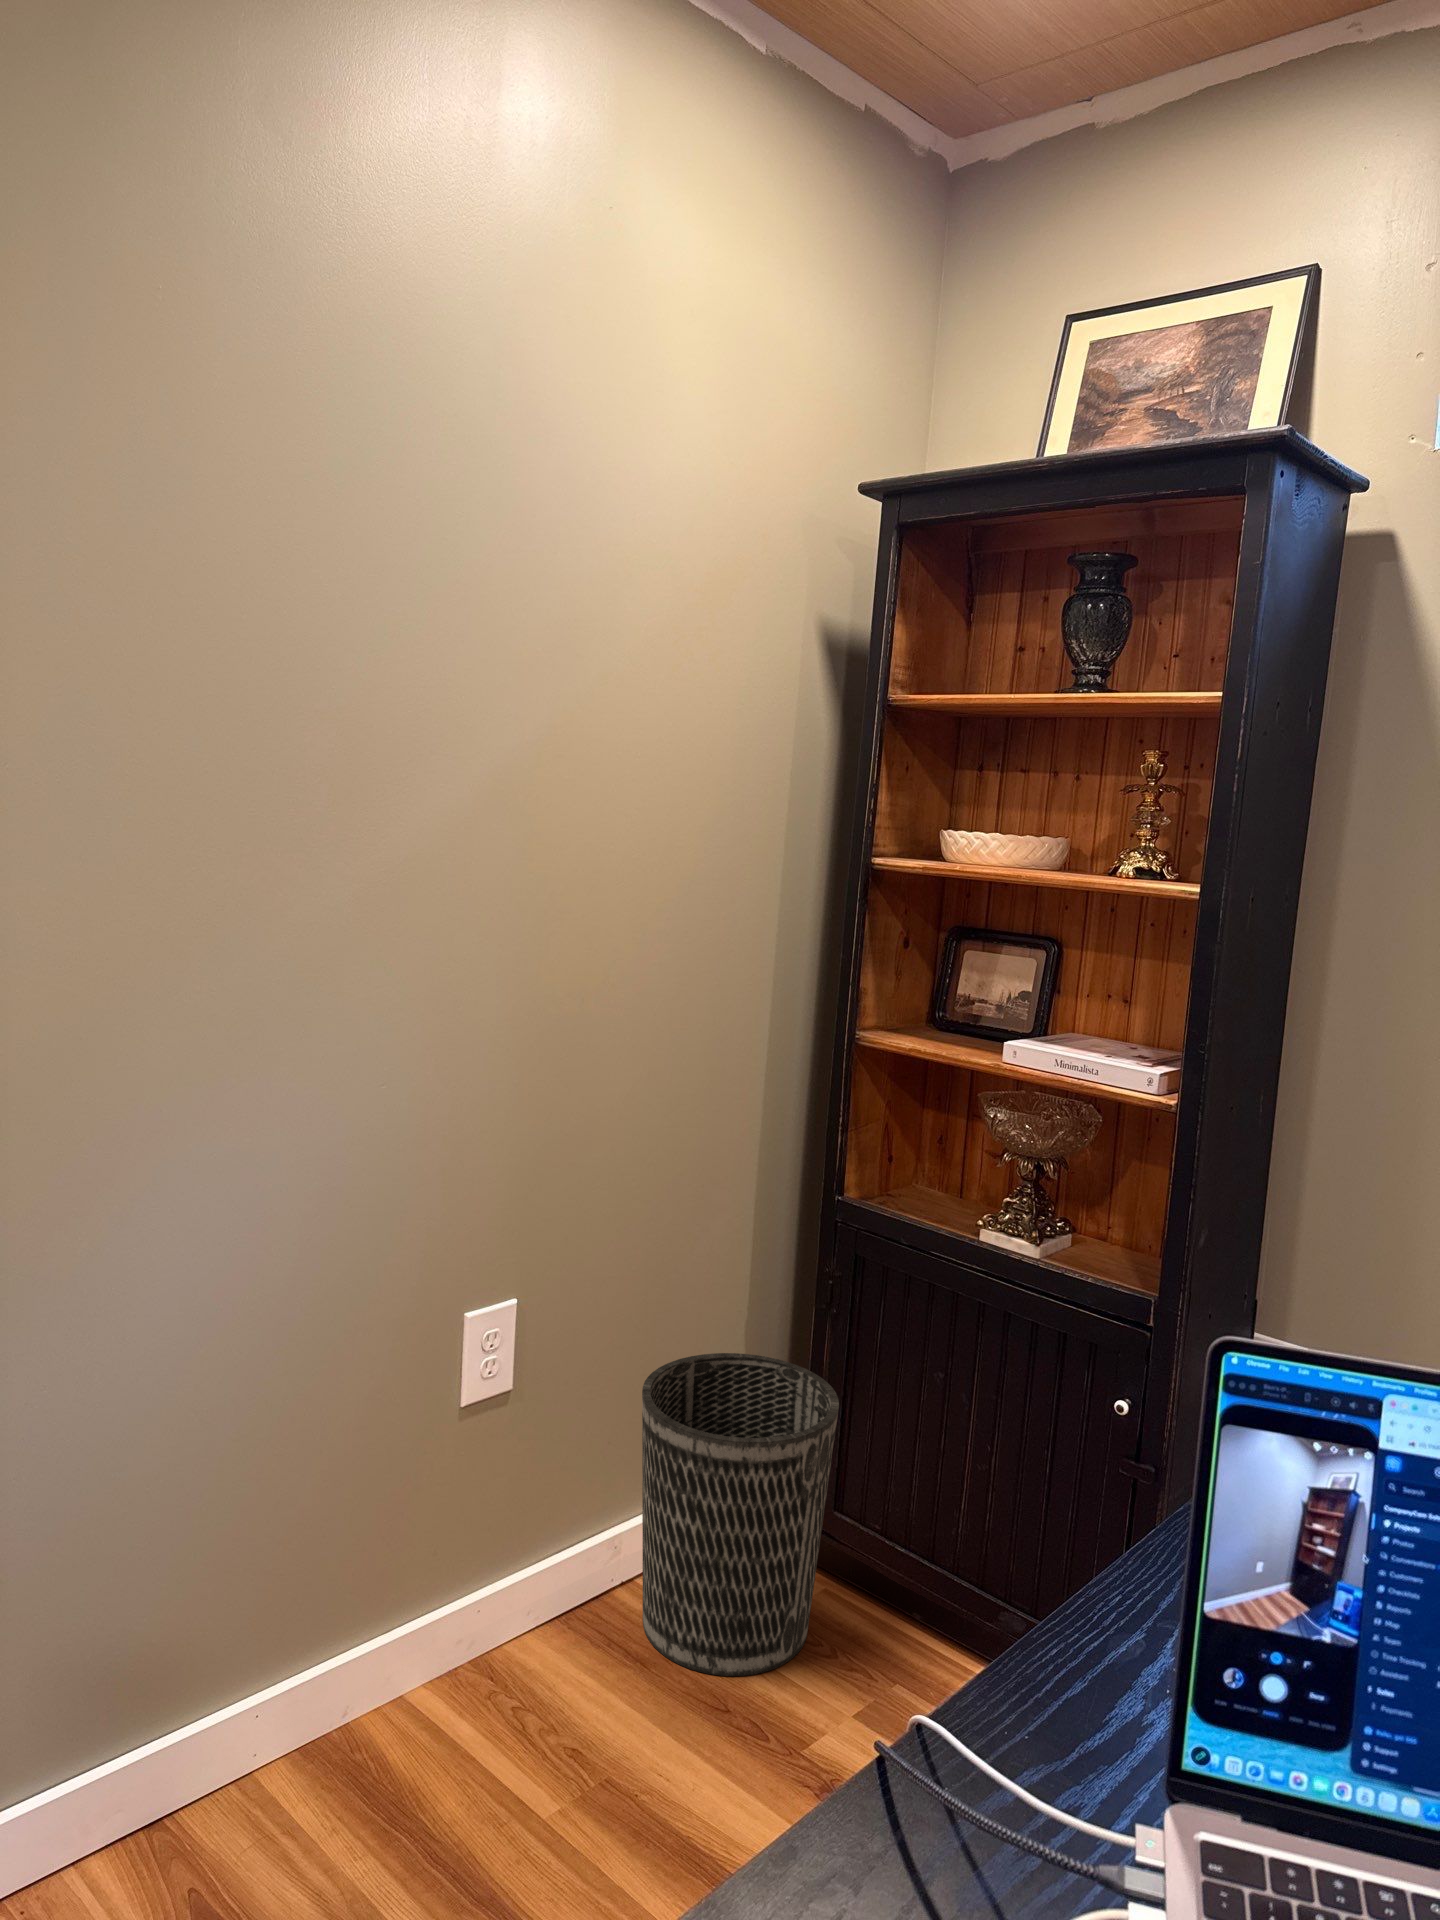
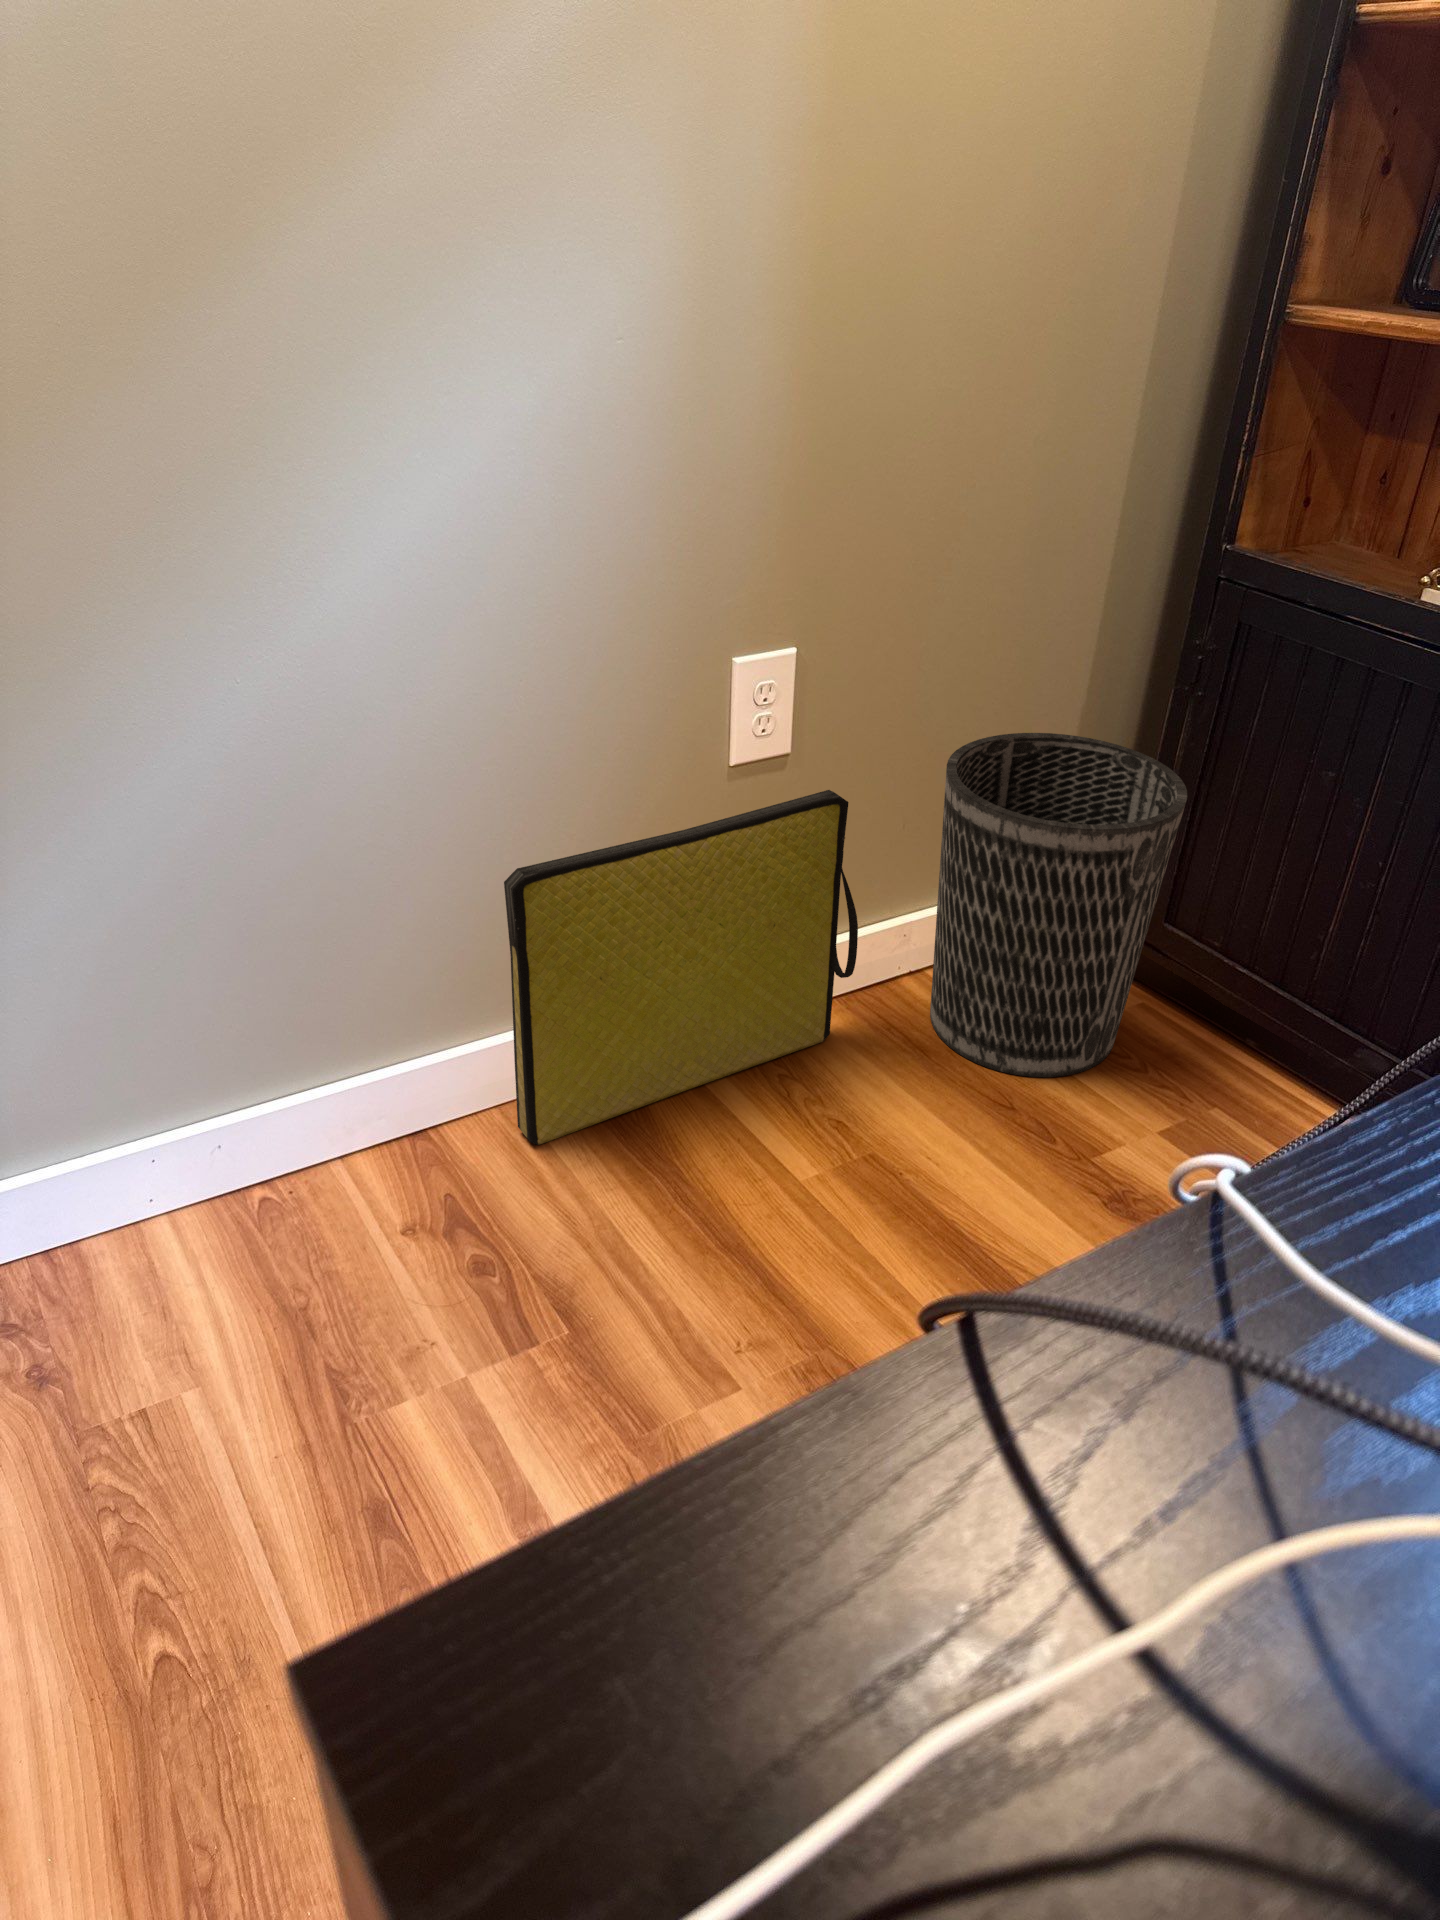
bag: none [260,1424,576,1819] -> present [504,790,858,1145]

